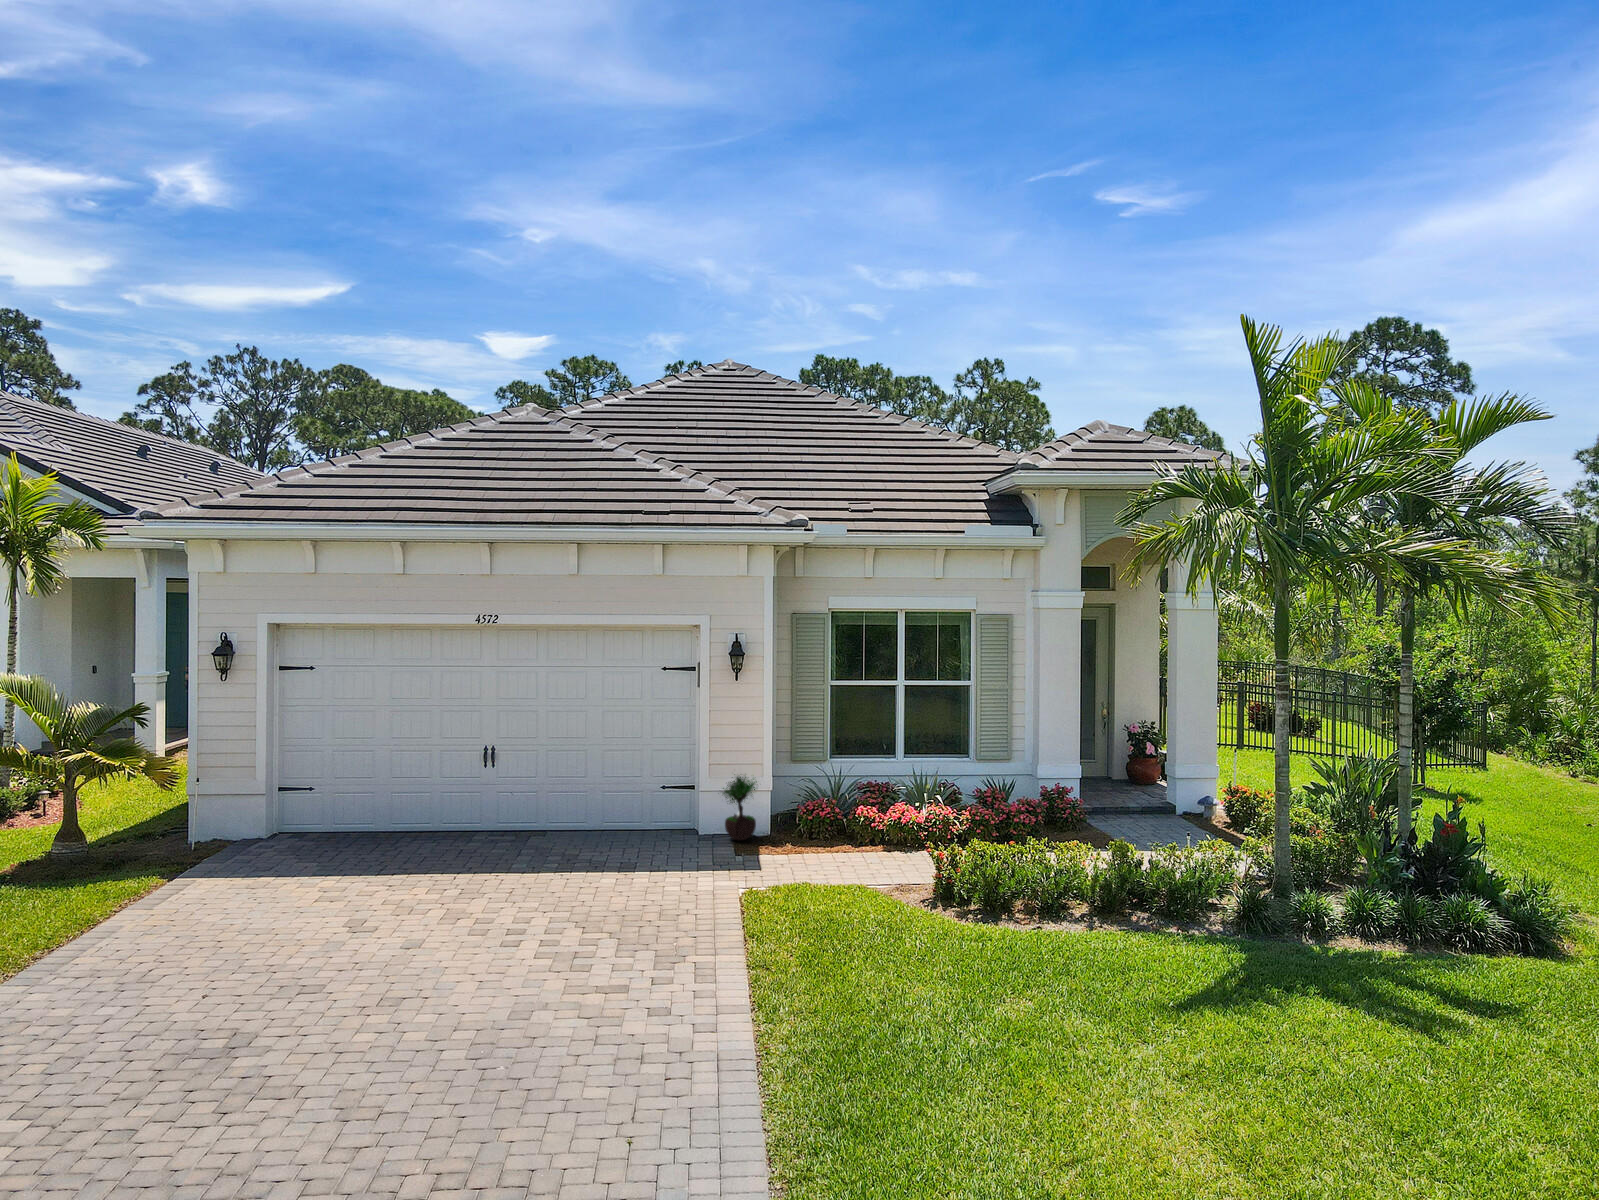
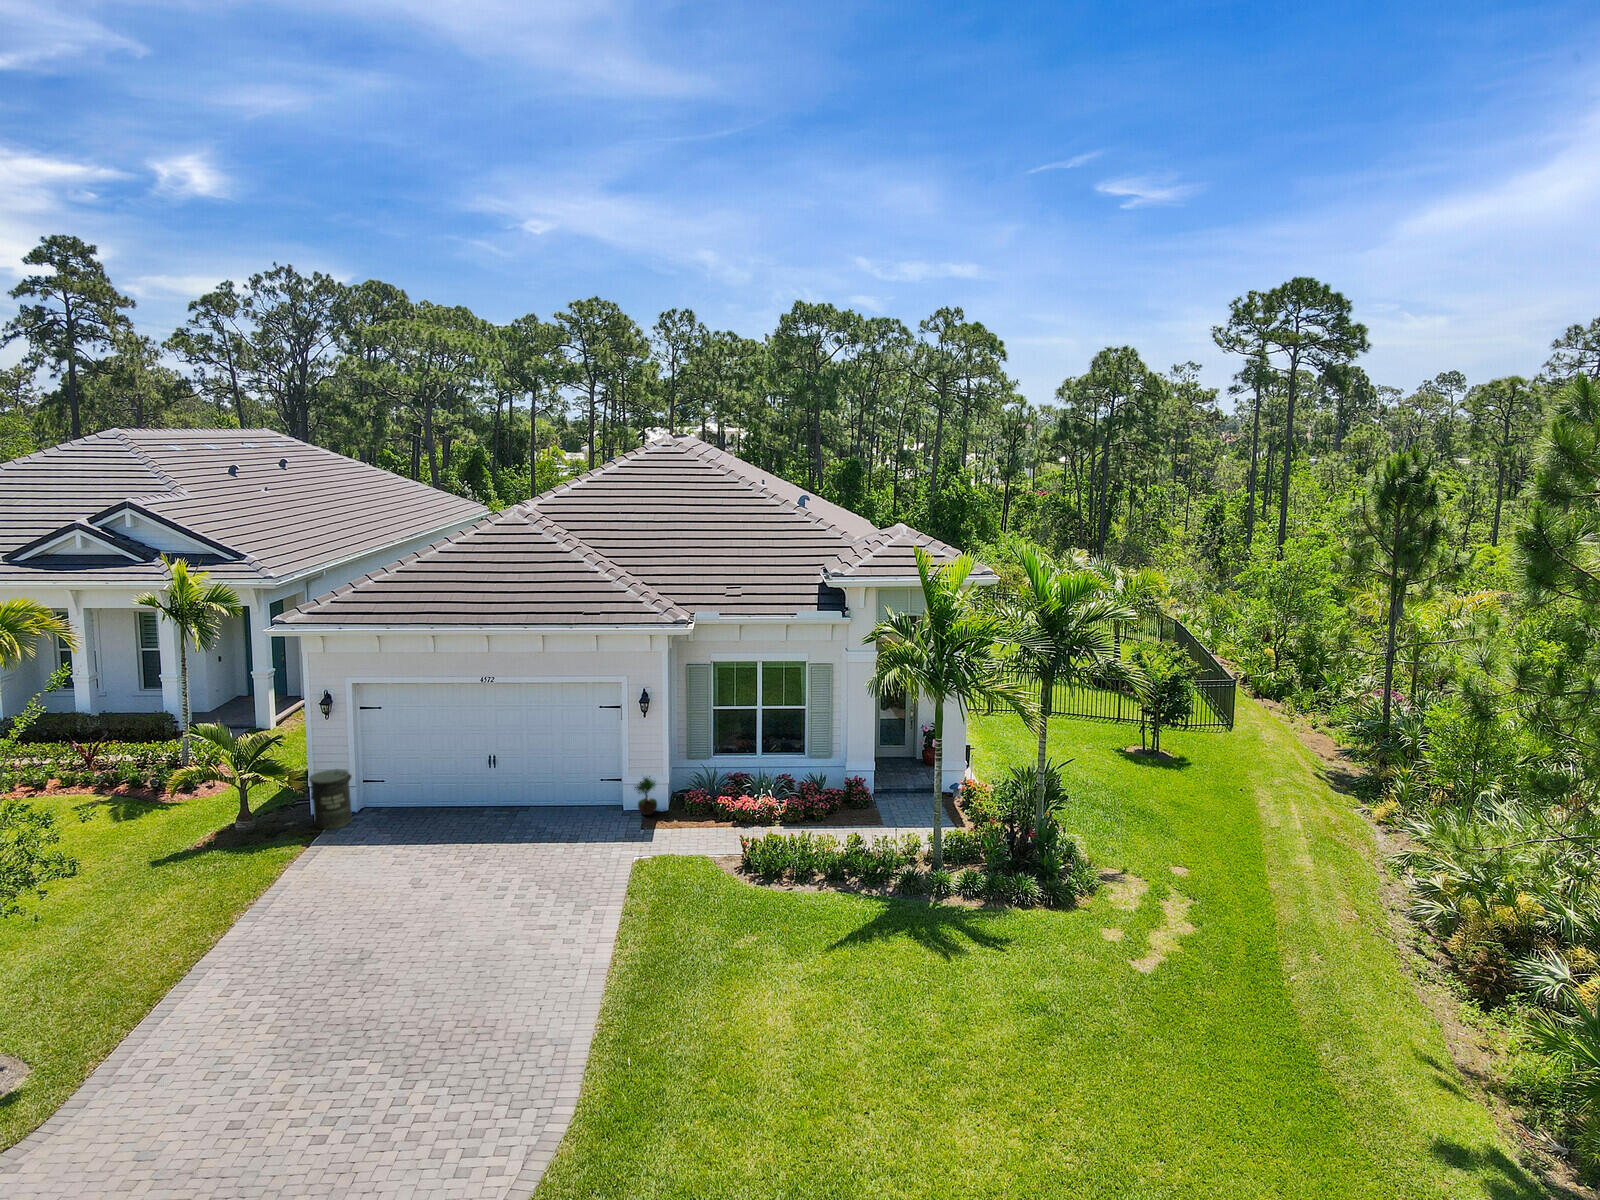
trash can: none [186,767,259,862] -> present [309,769,352,829]

